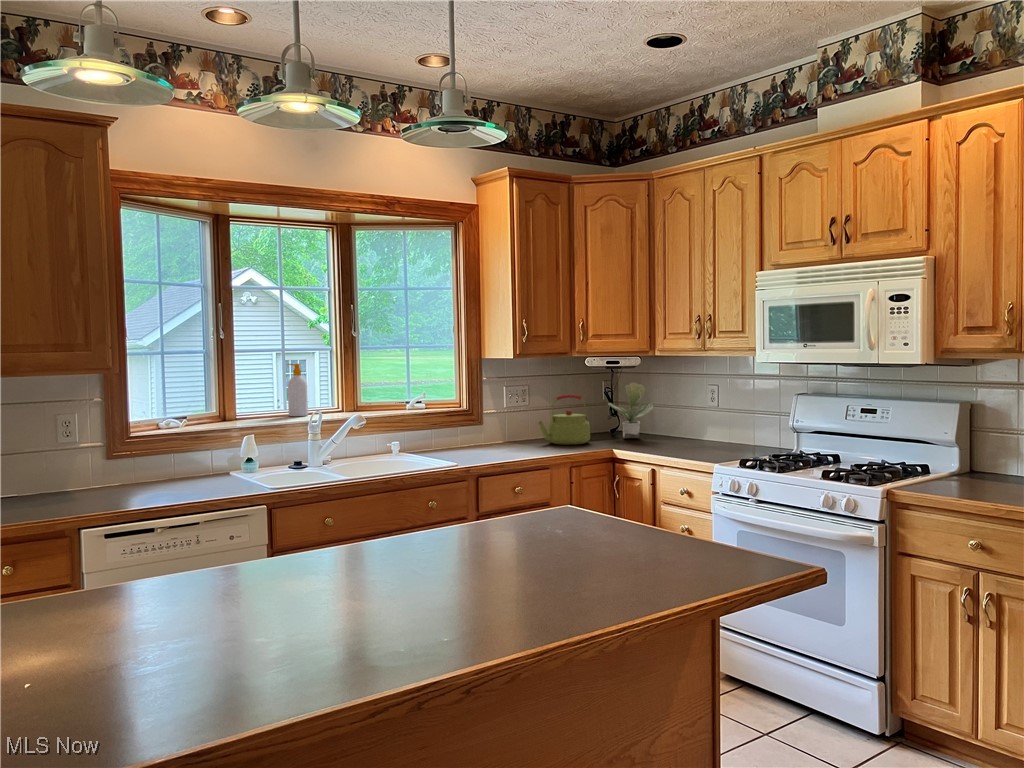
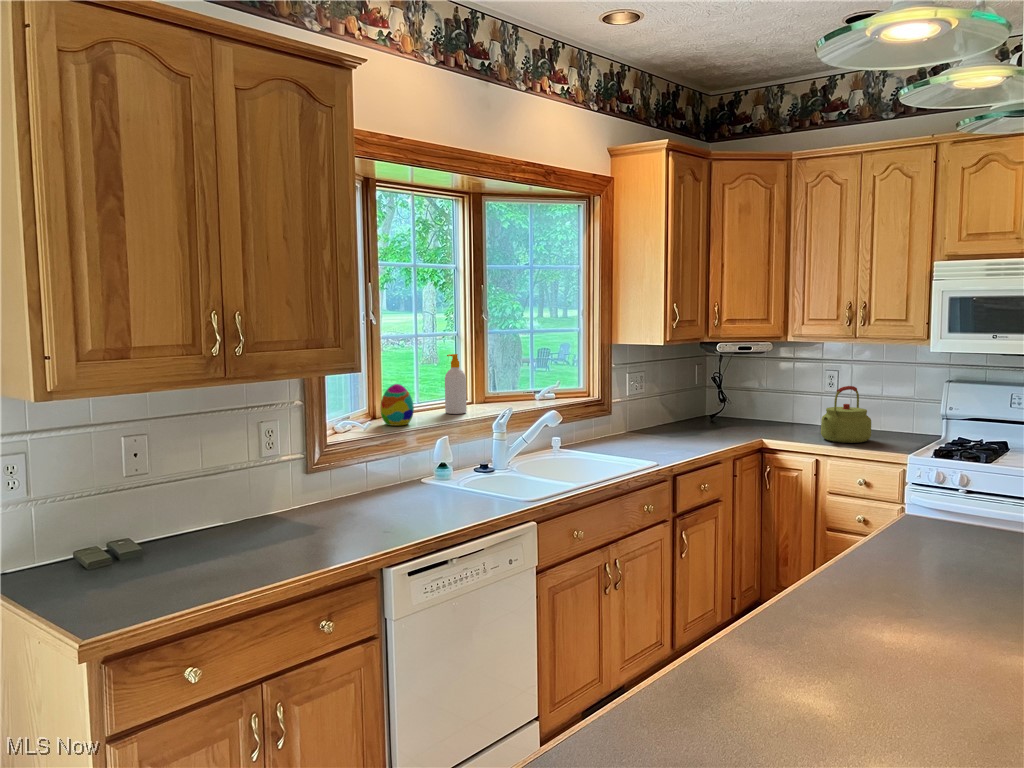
potted plant: present [608,383,653,438] -> none [718,366,767,423]
decorative egg: none [211,387,241,423] -> present [380,384,414,426]
kettle: present [539,394,590,445] -> present [821,386,871,443]

